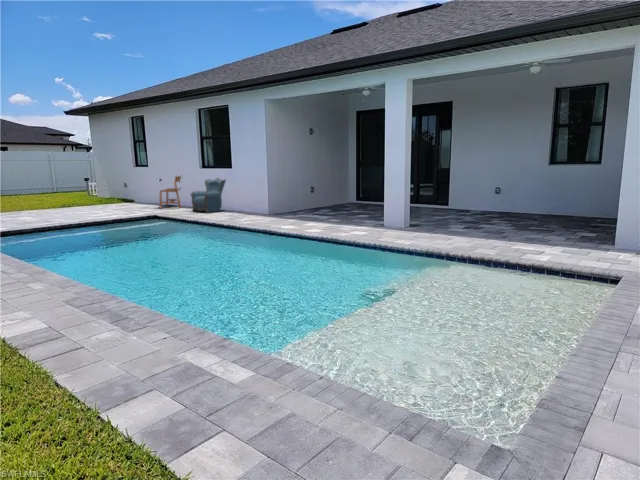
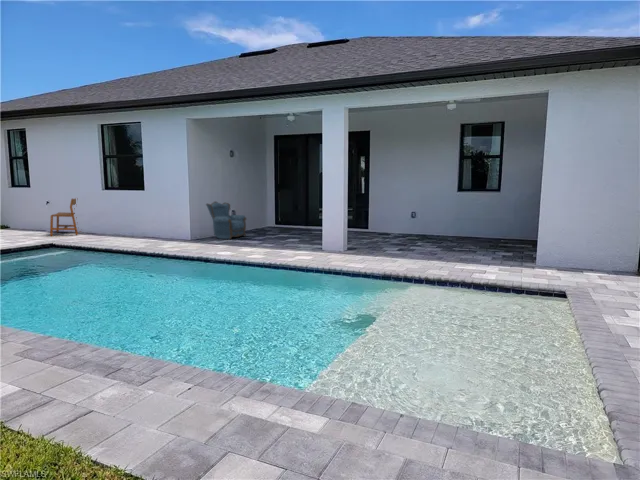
armchair: present [191,178,226,212] -> present [206,202,246,239]

